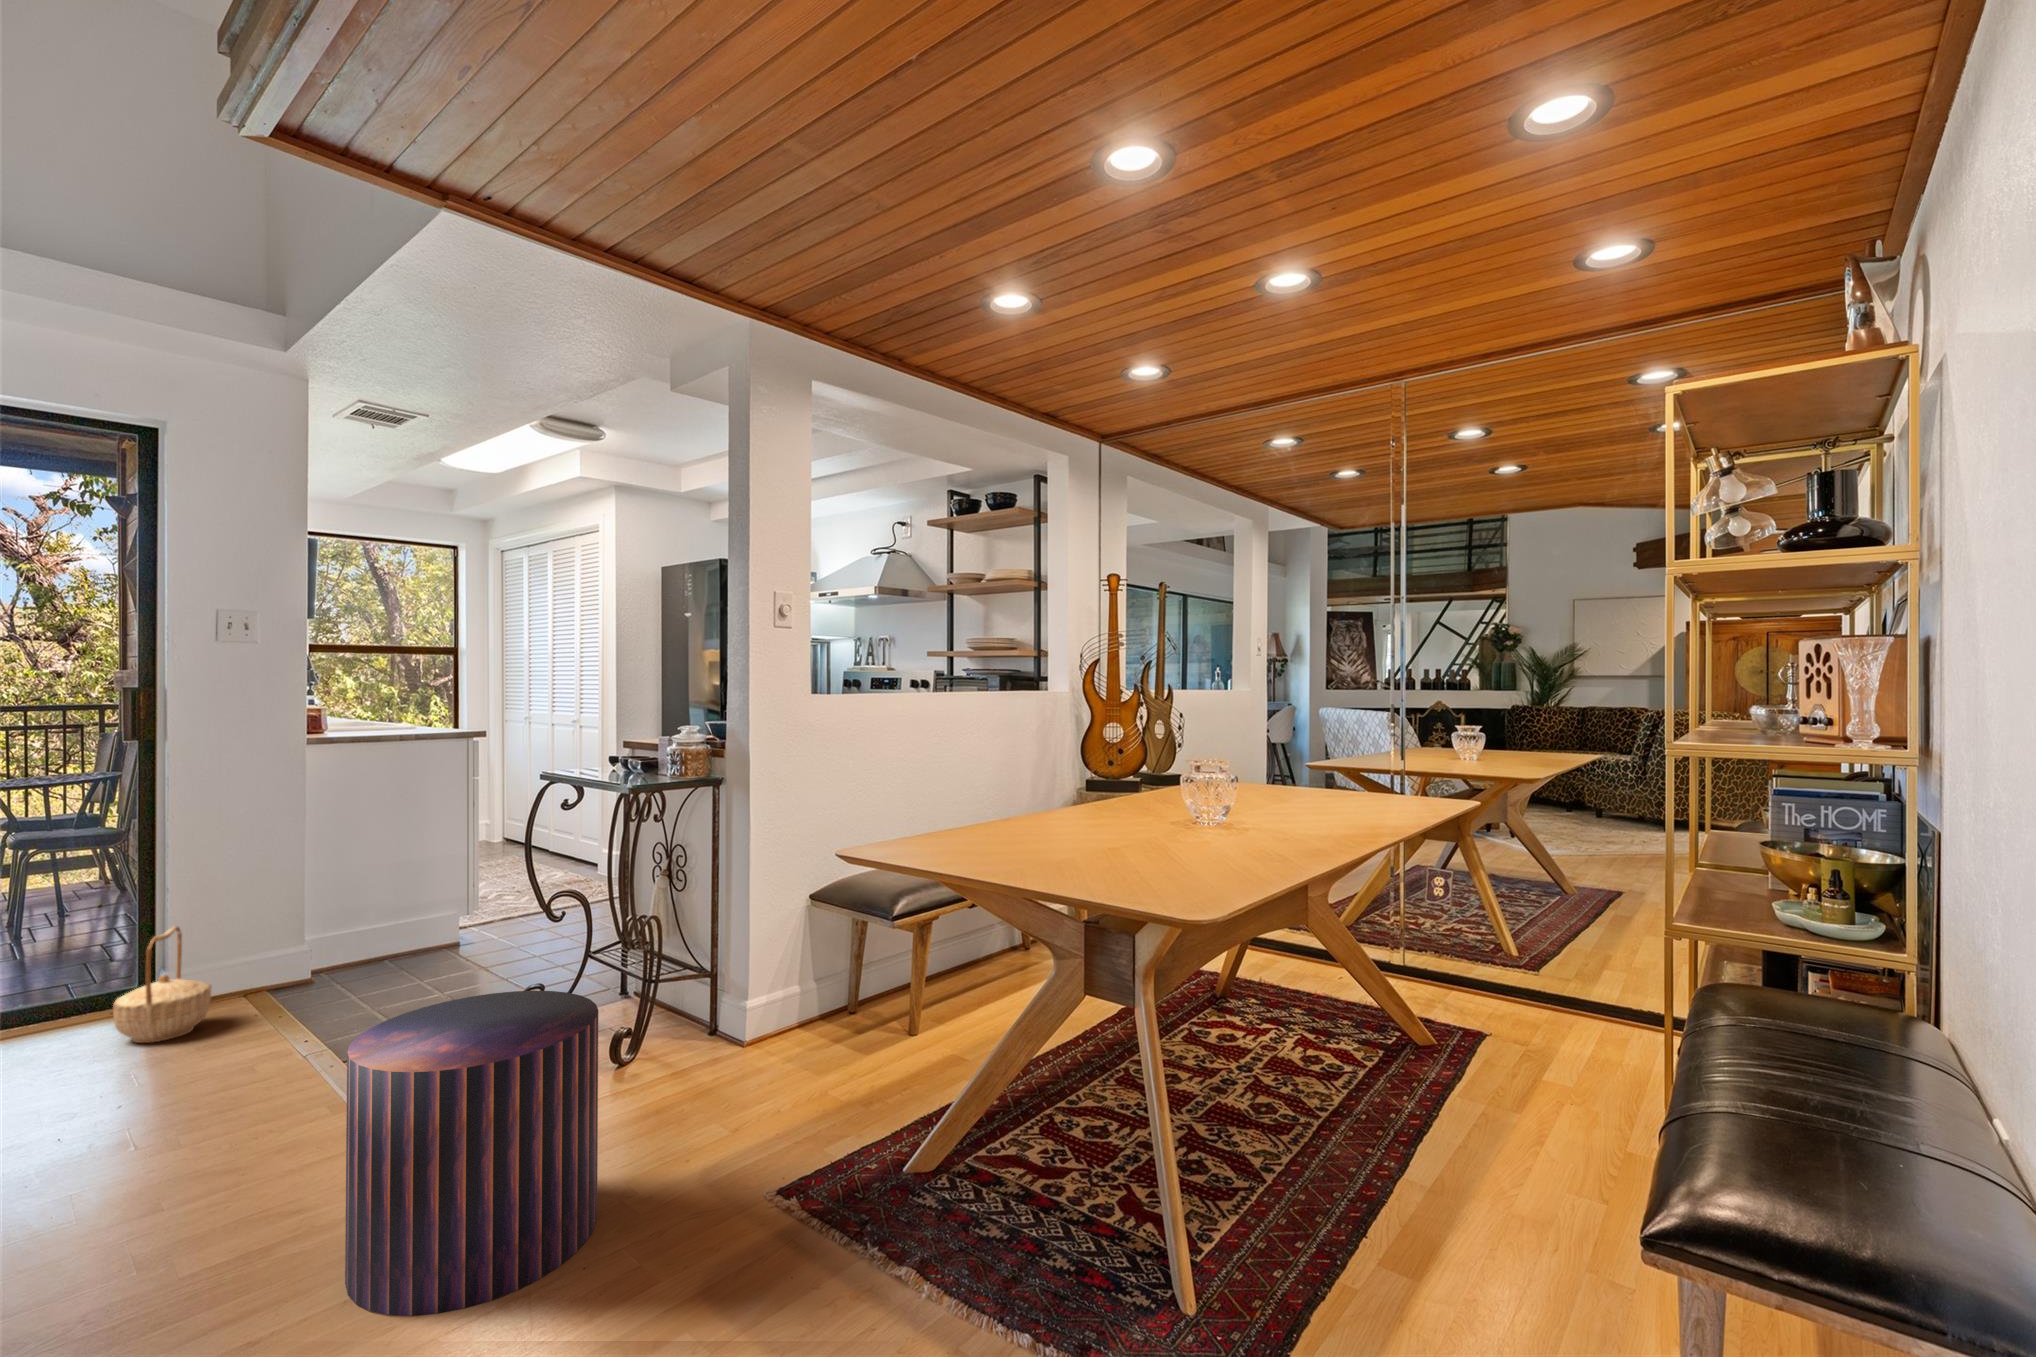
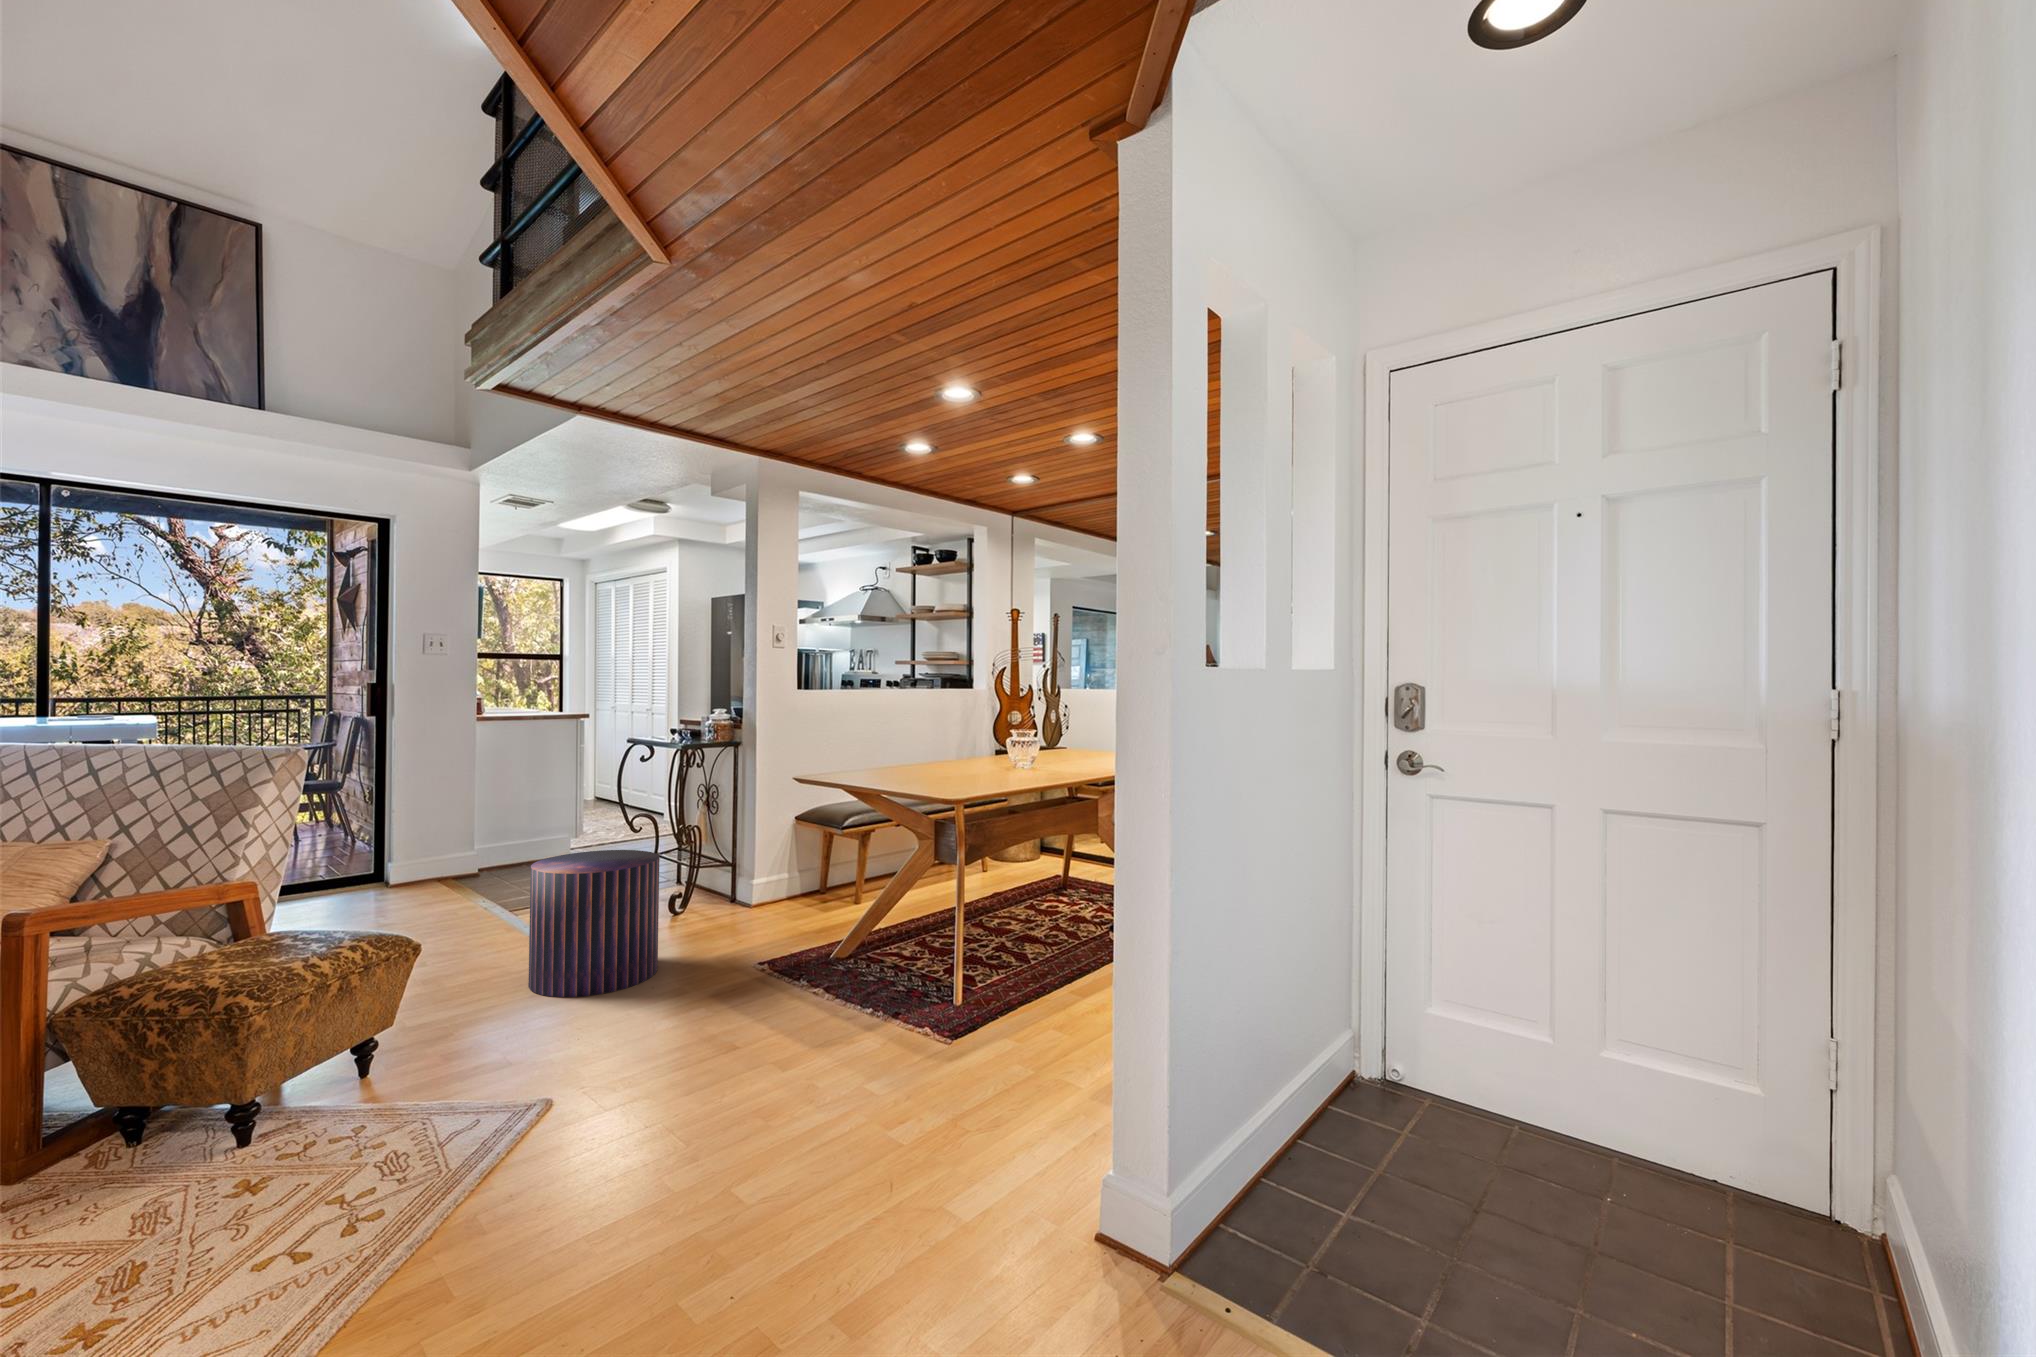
basket: present [113,926,211,1043] -> none [366,831,422,901]

